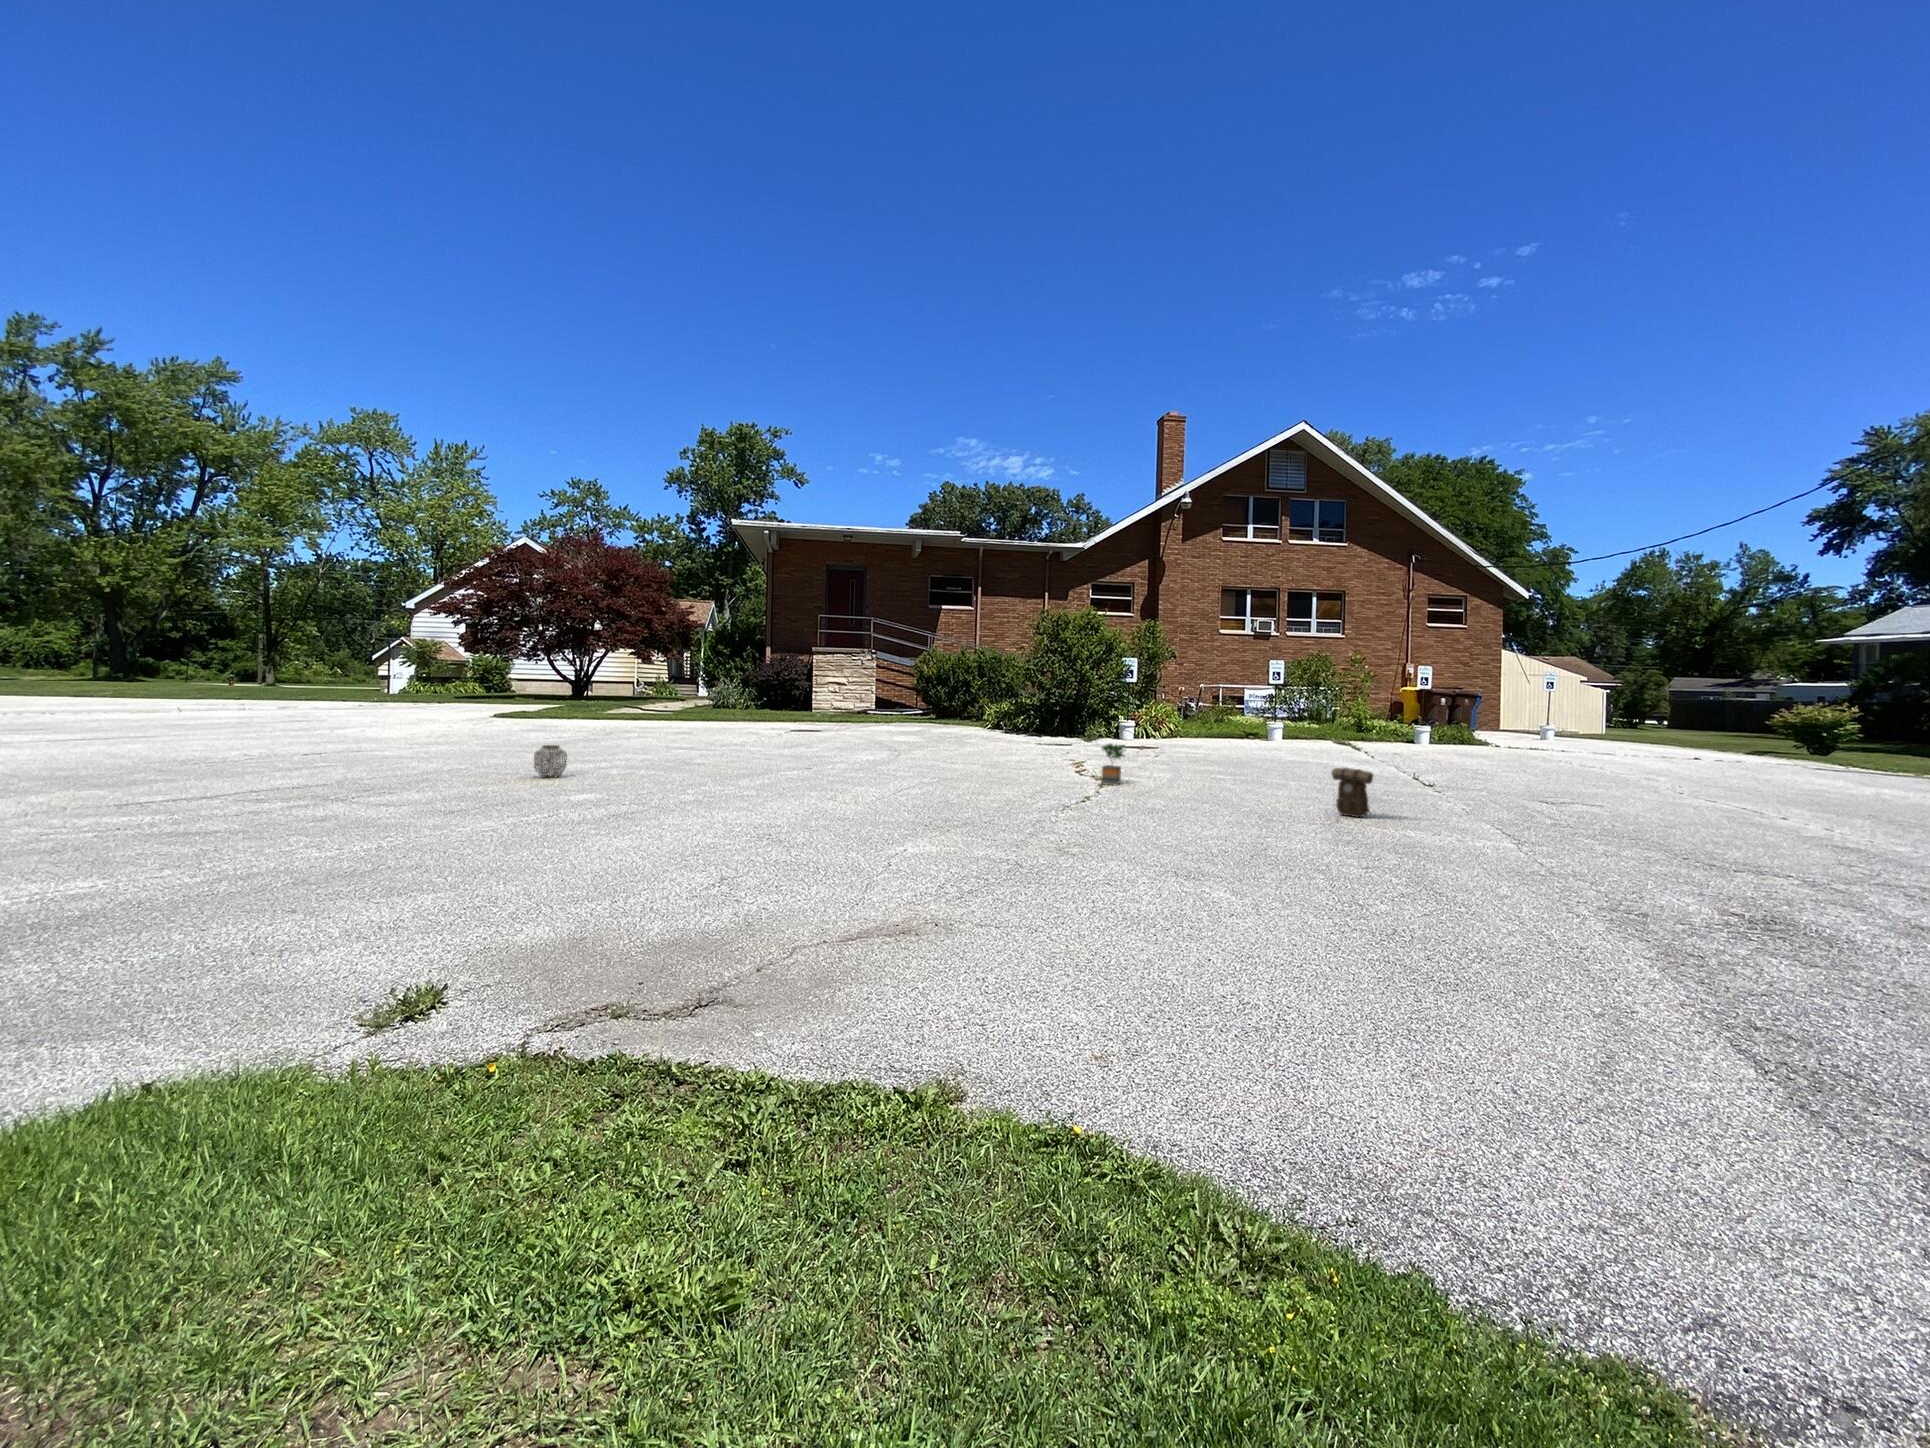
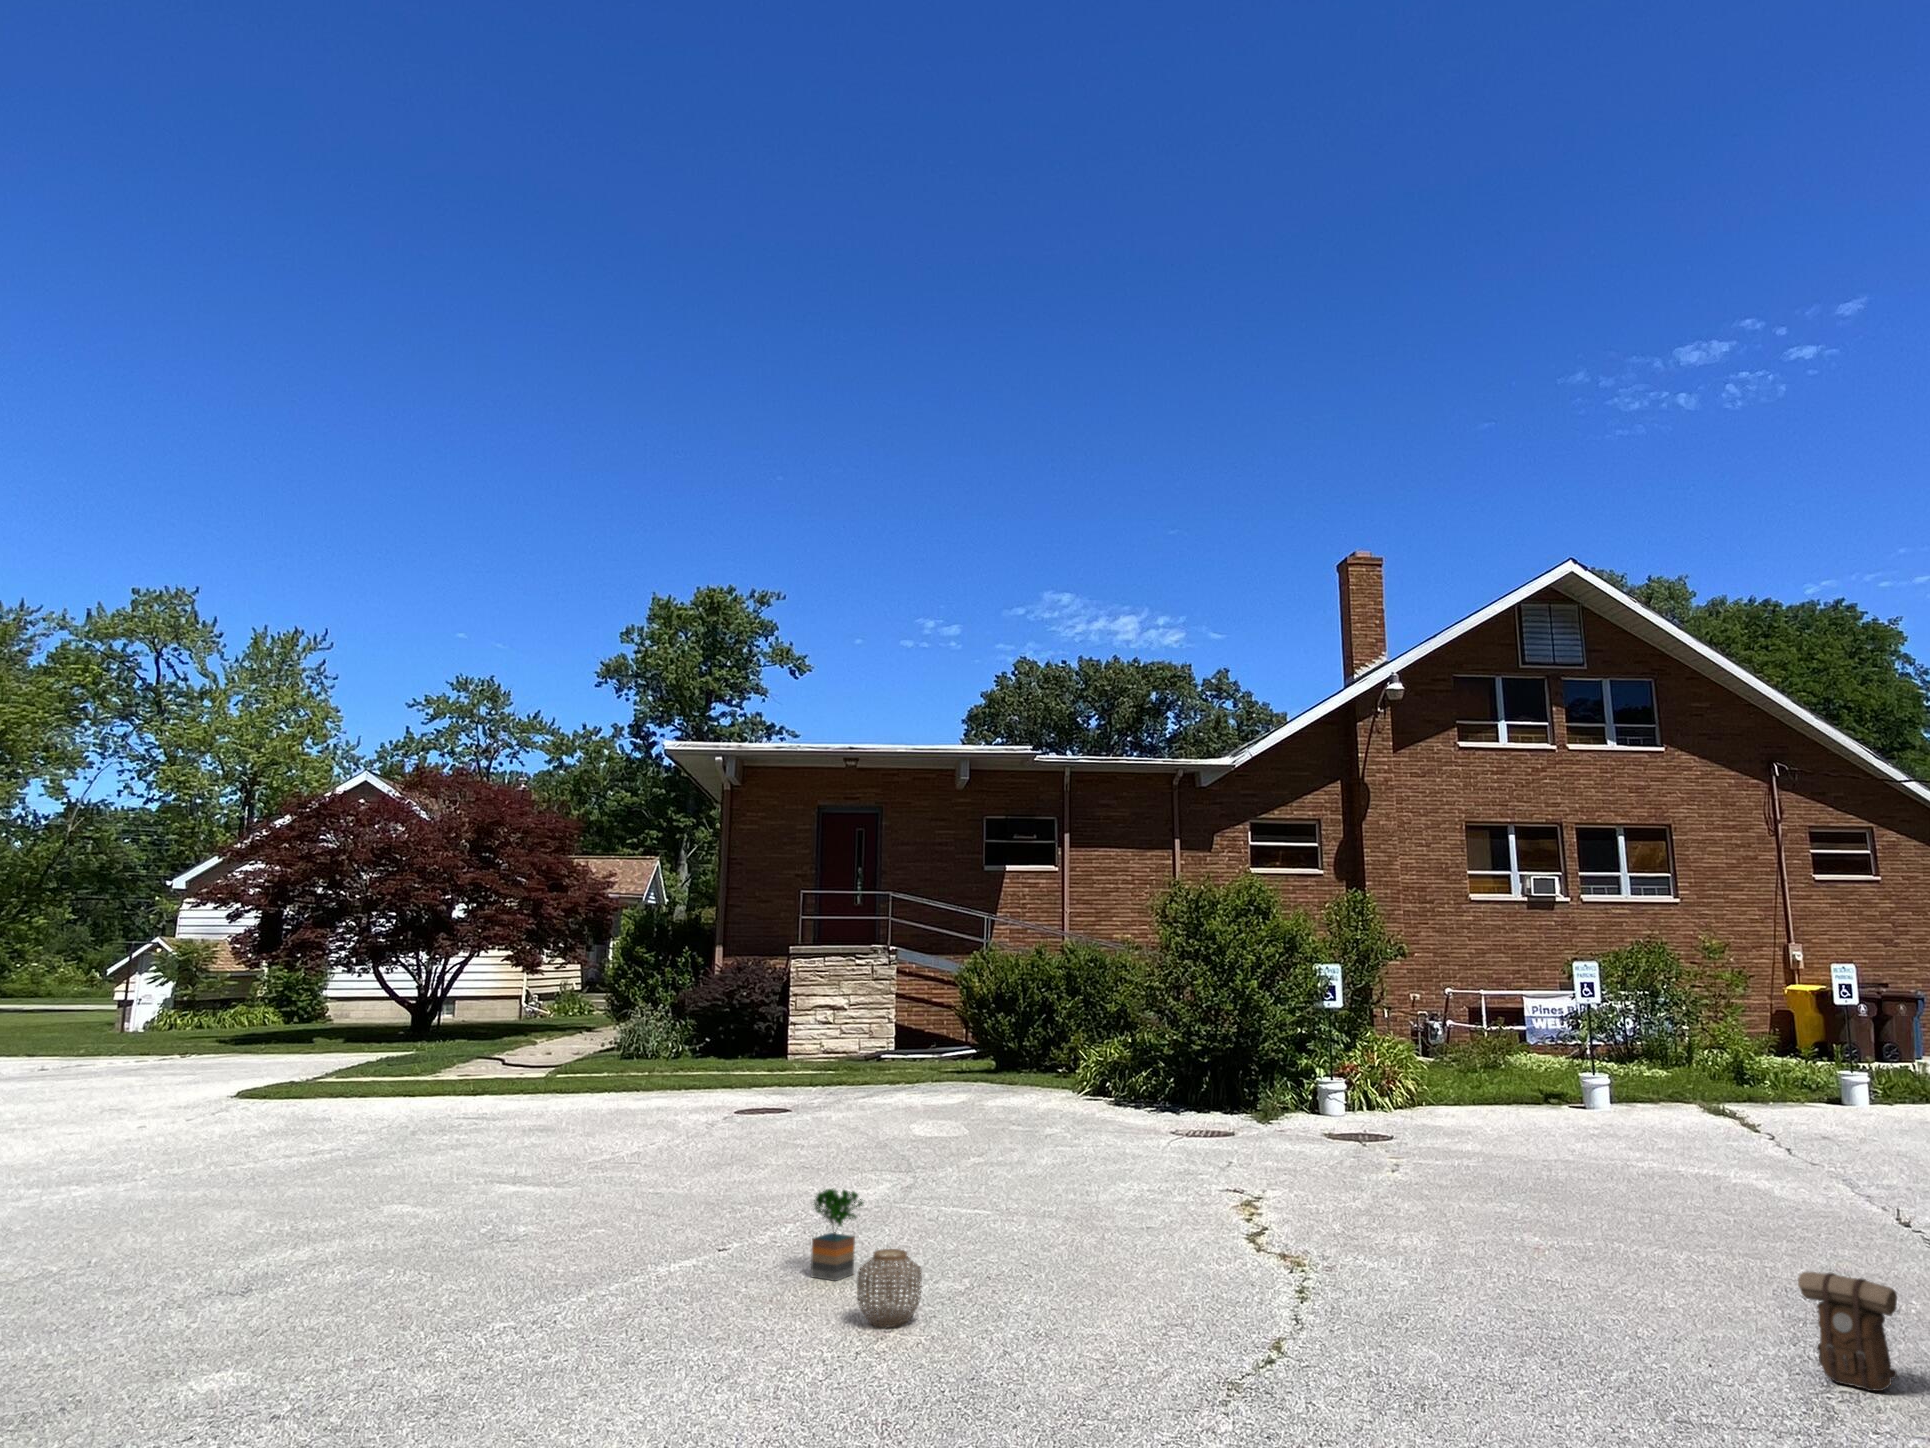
potted tree: present [1101,744,1126,785] -> present [811,1189,864,1281]
woven basket: present [534,745,567,778] -> present [857,1249,921,1327]

